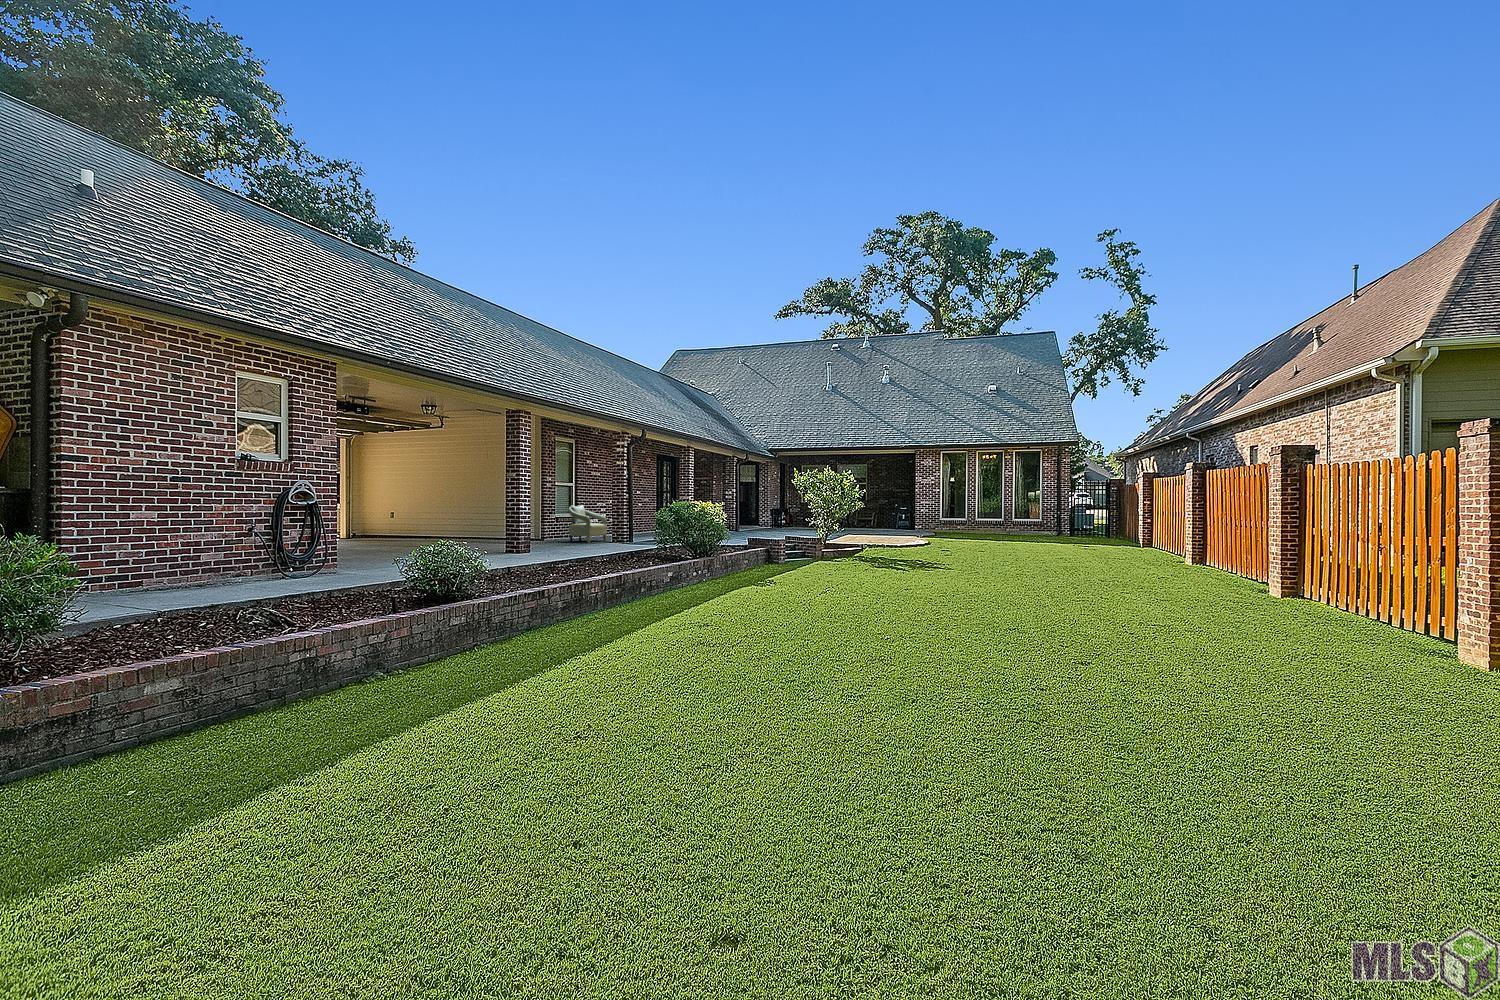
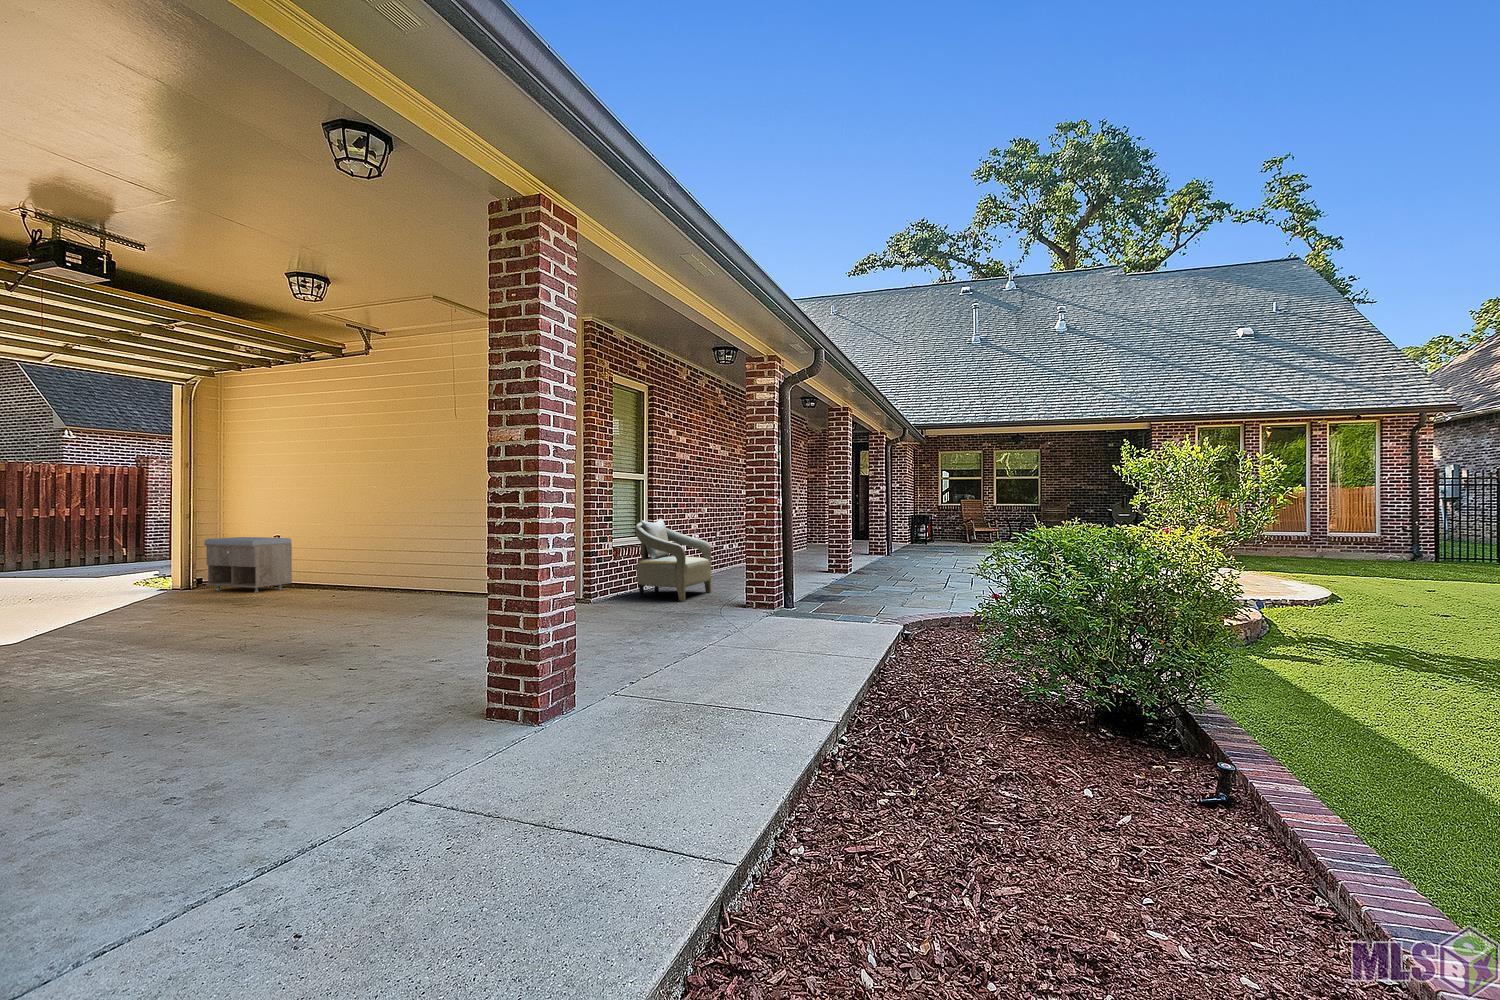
storage bench: none [357,515,399,541] -> present [204,537,292,593]

